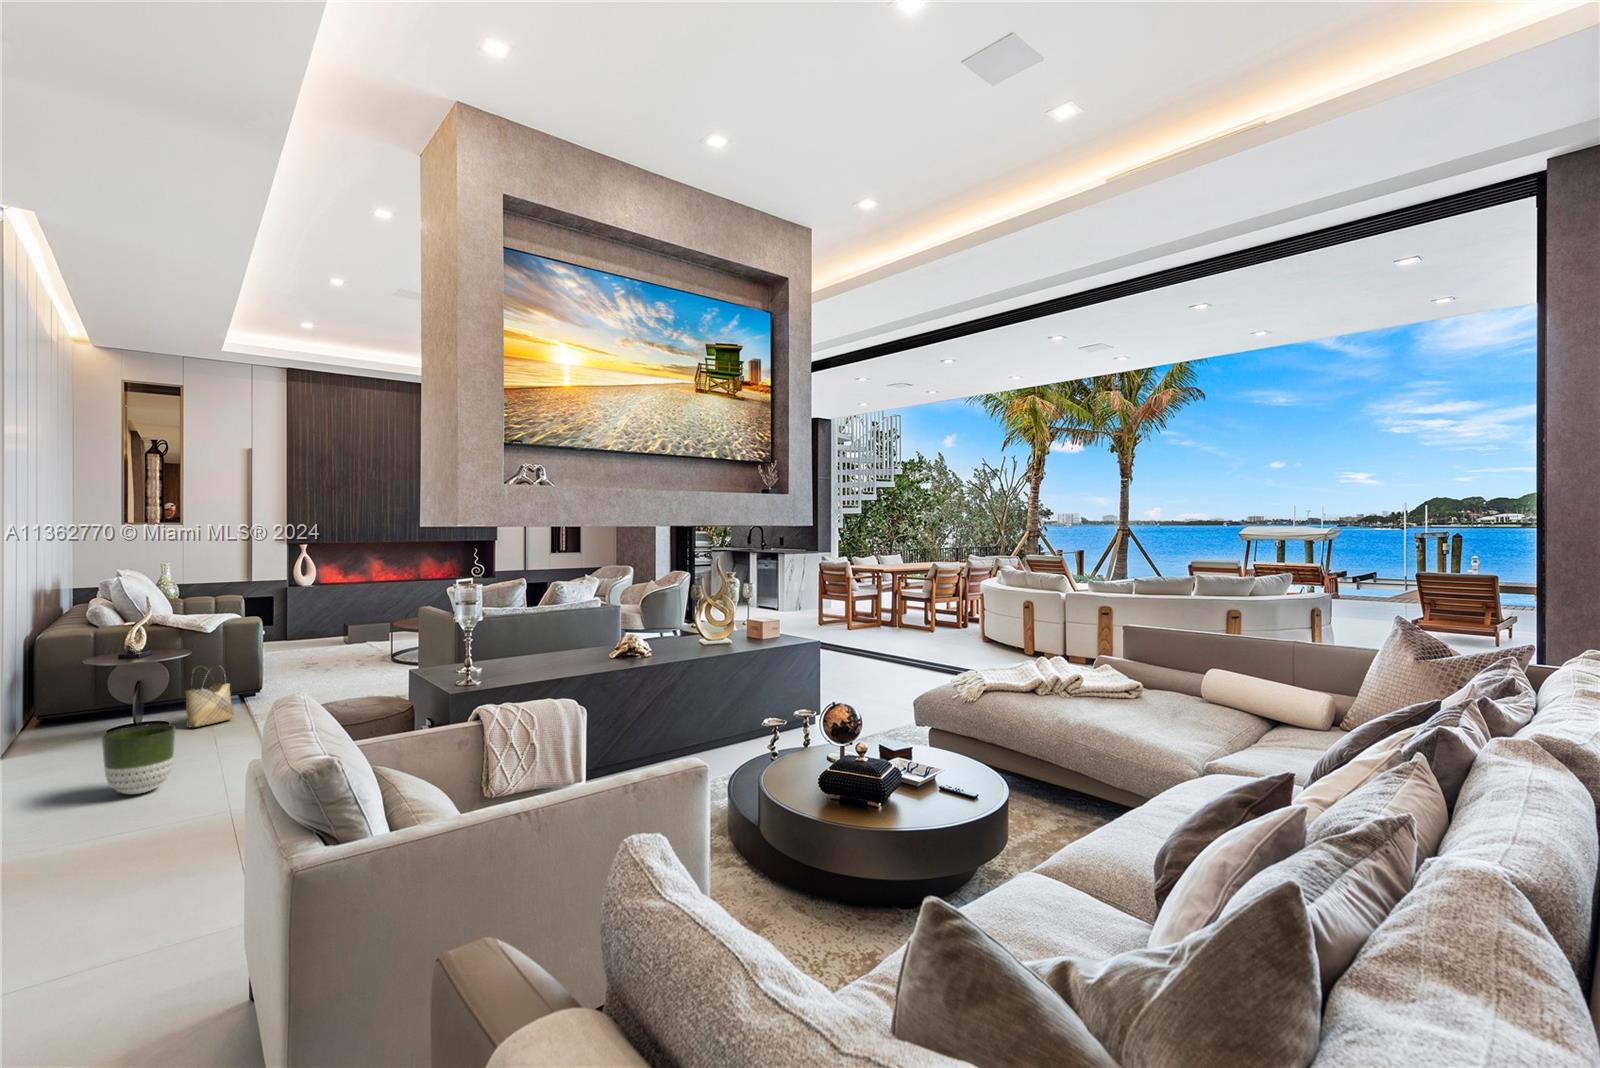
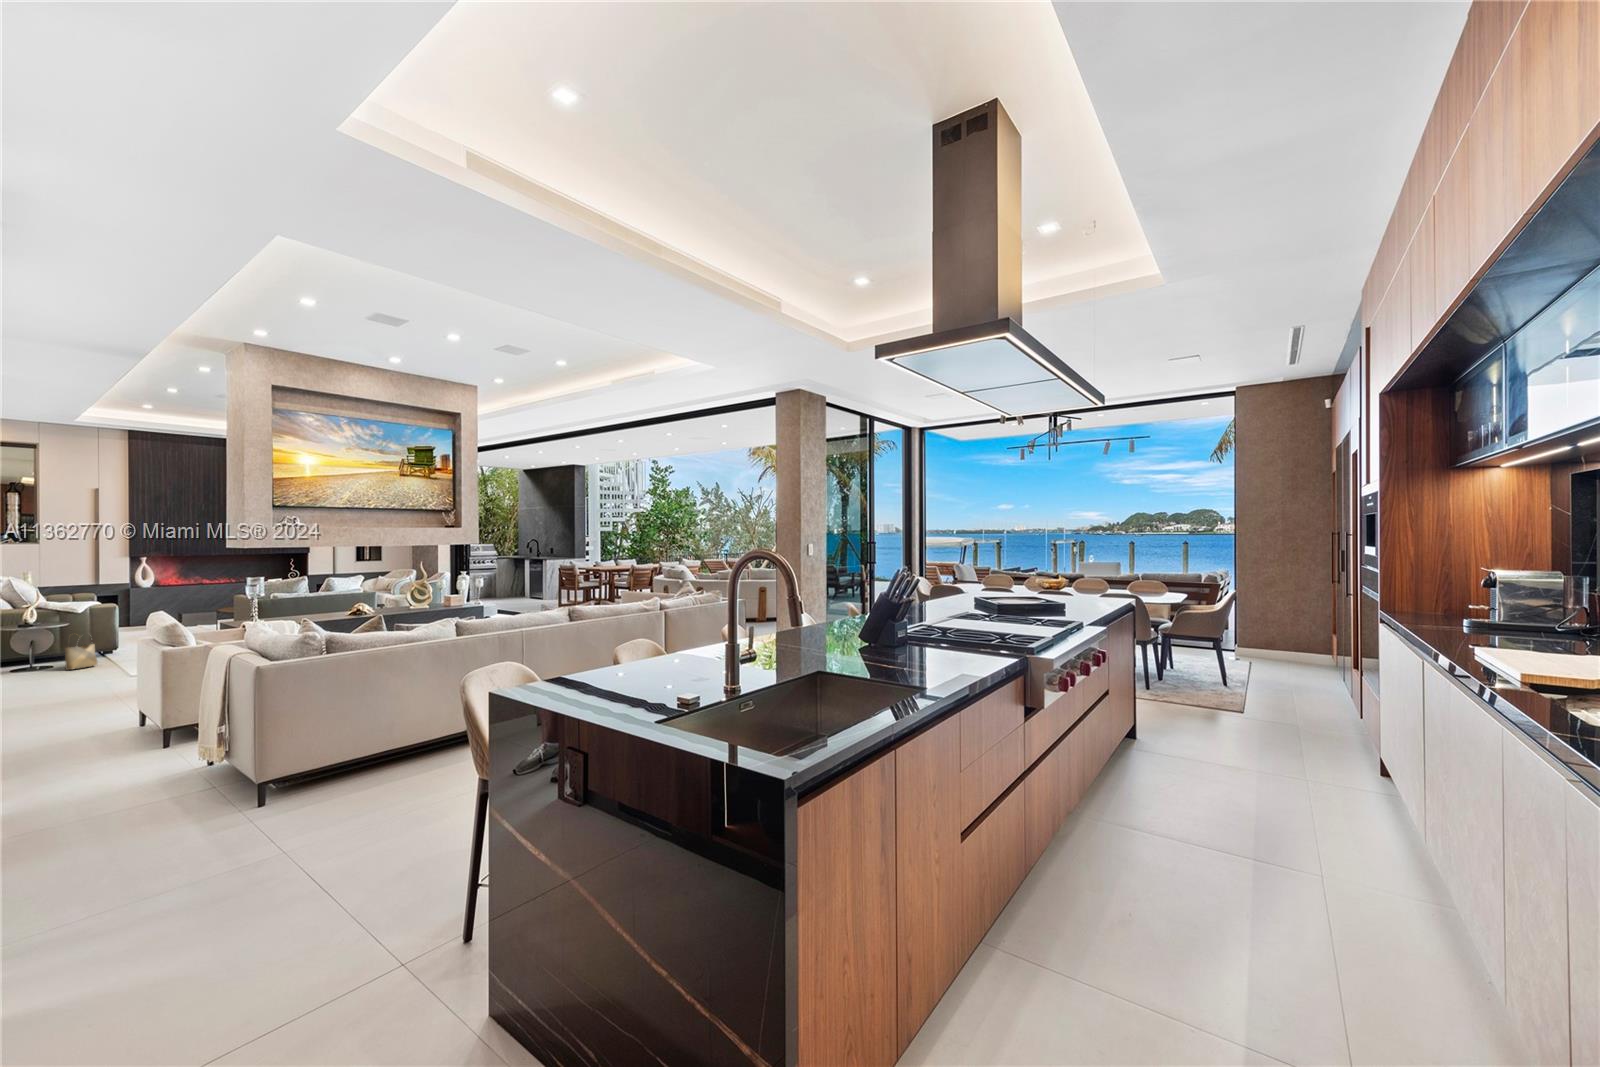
planter: present [102,724,175,795] -> none [25,659,69,694]

